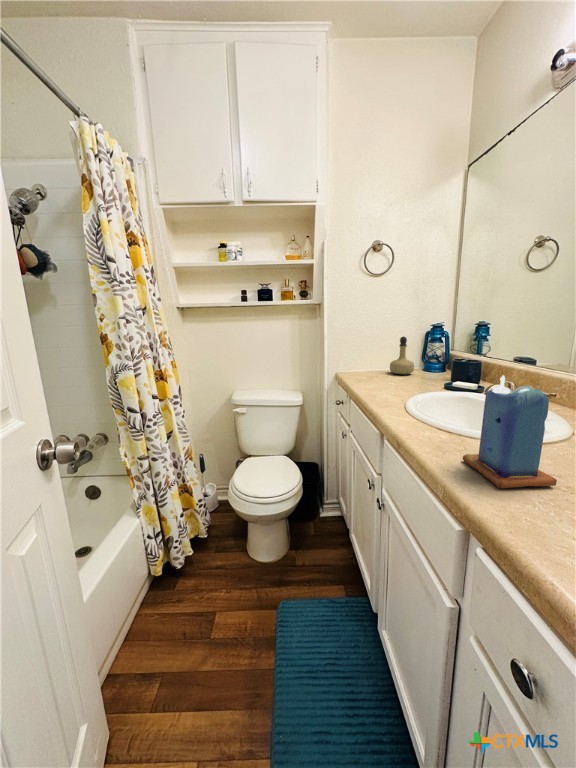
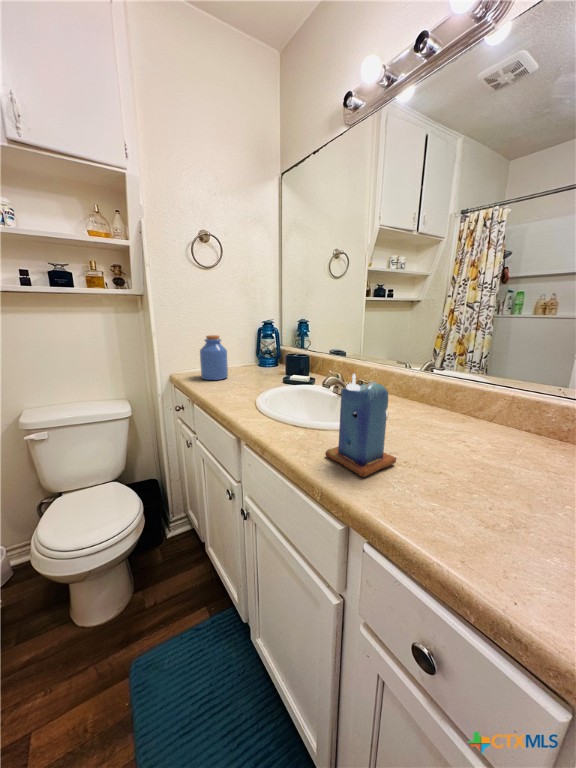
perfume bottle: present [390,336,414,375] -> none [229,333,252,371]
jar: none [361,338,388,380] -> present [200,335,228,380]

